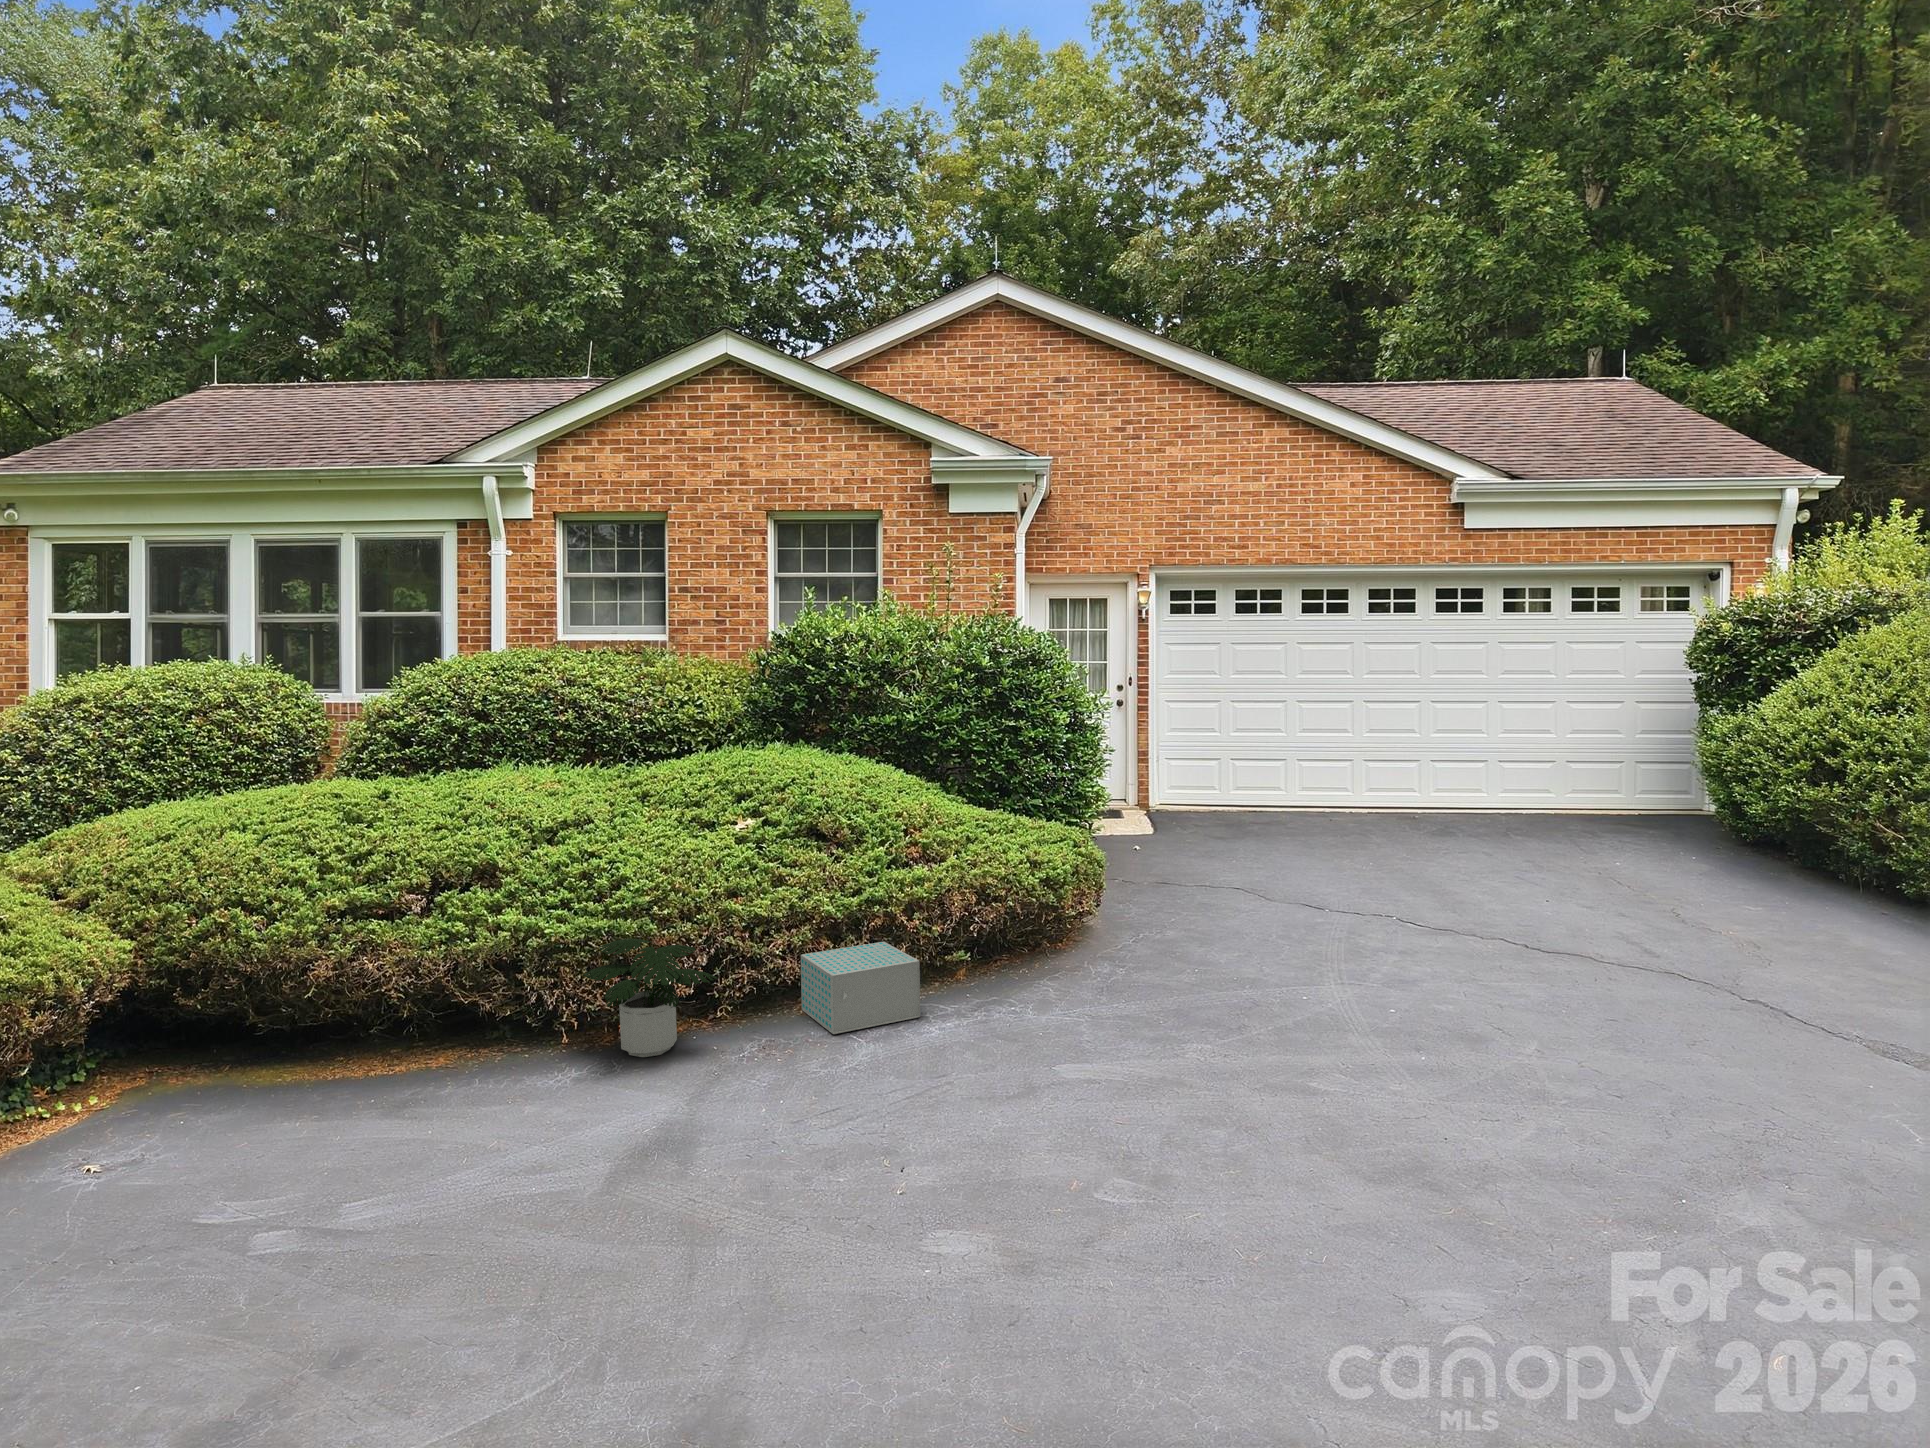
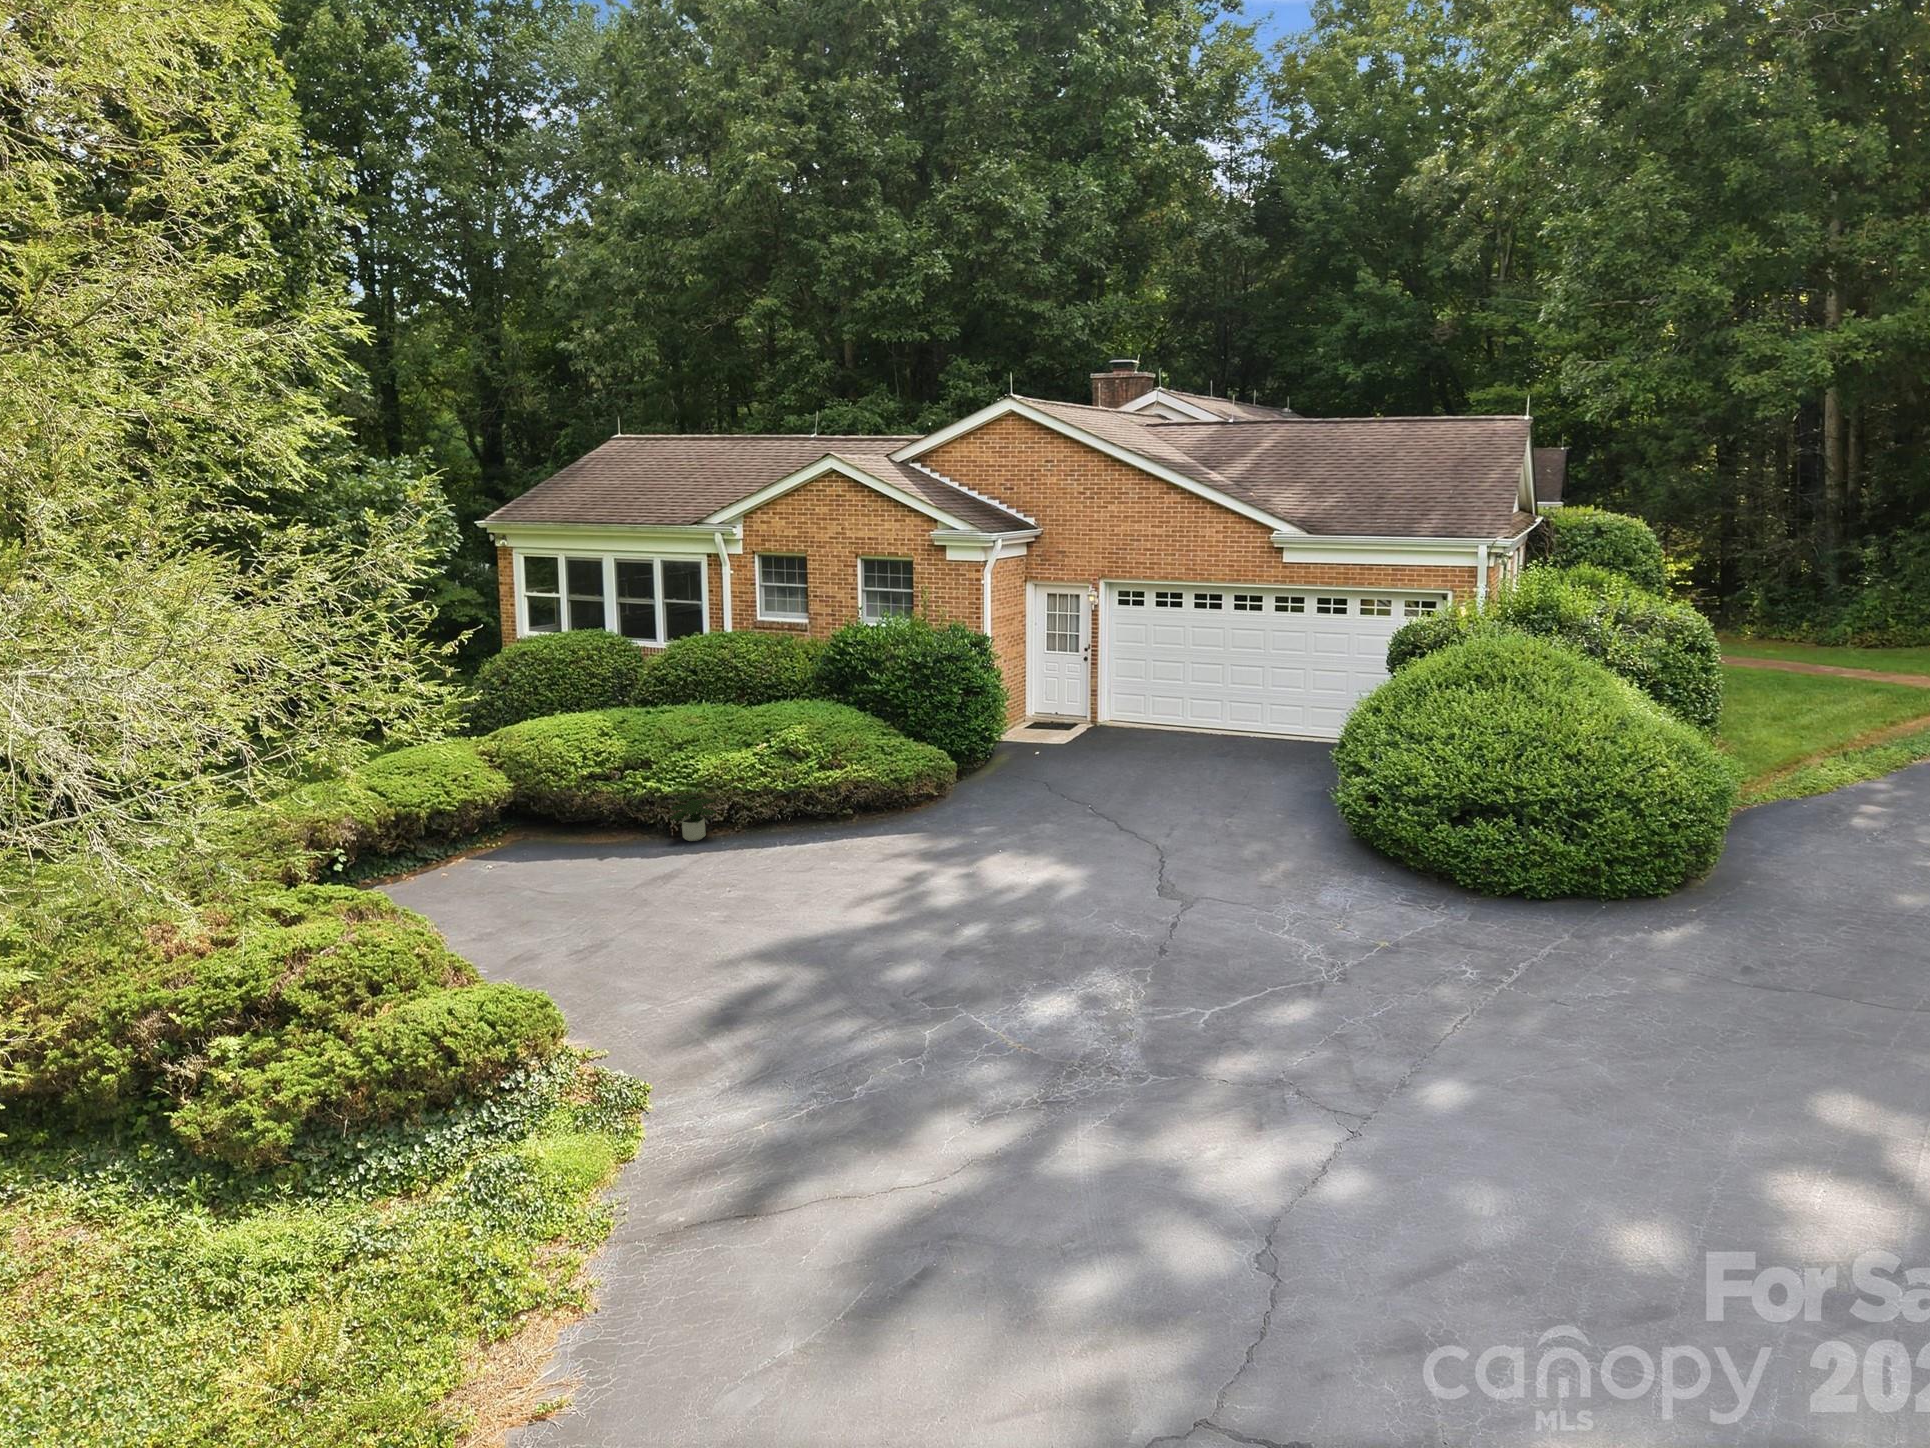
storage box: present [801,942,920,1034] -> none [763,803,805,840]

